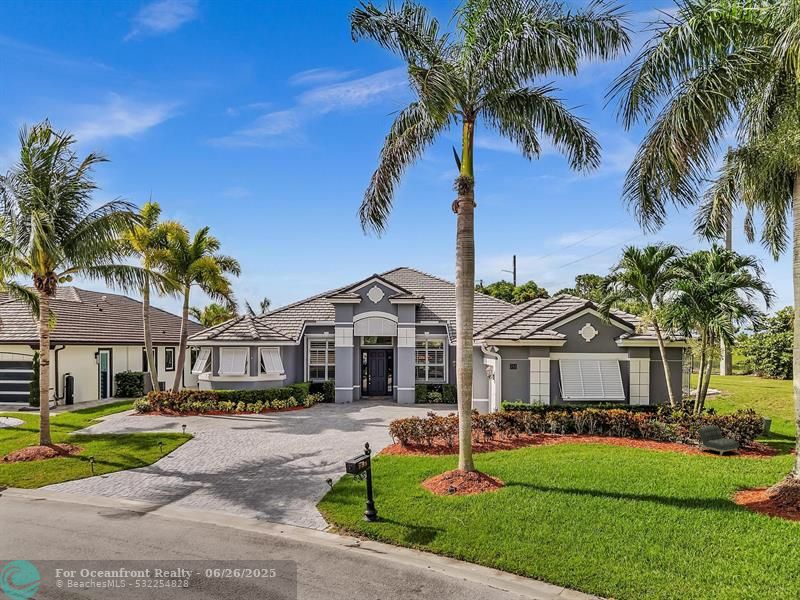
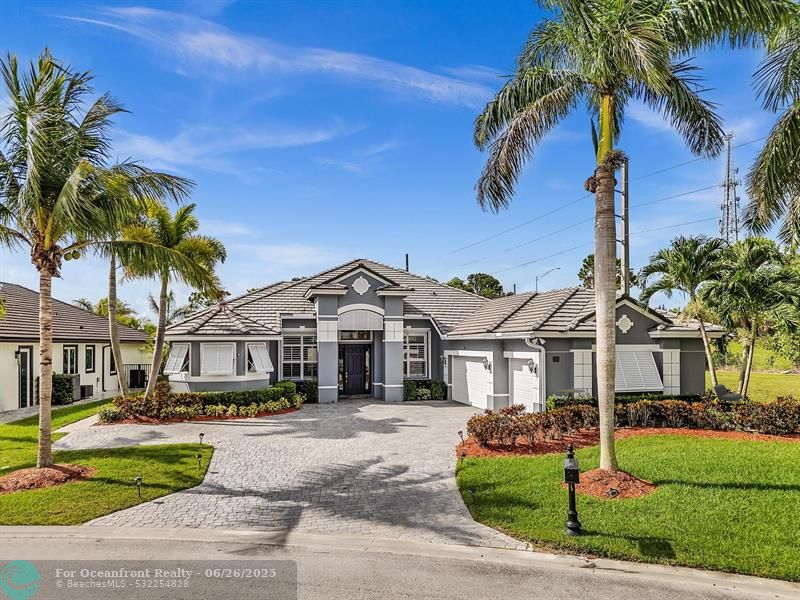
round table: none [493,417,524,444] -> present [556,389,585,411]

